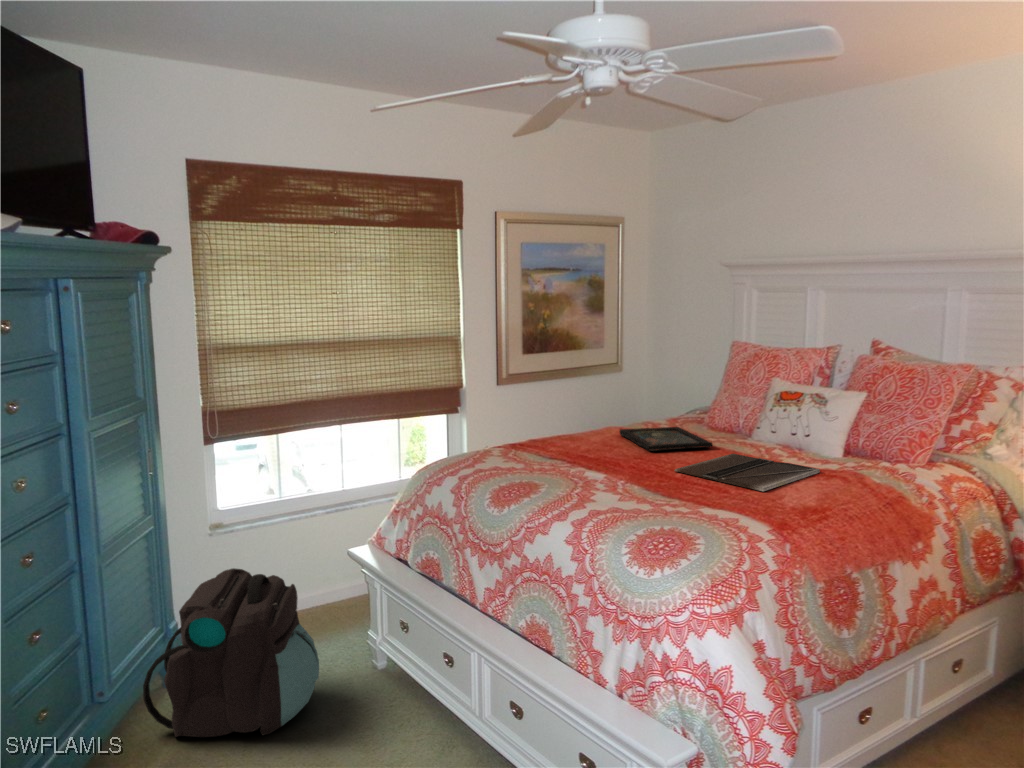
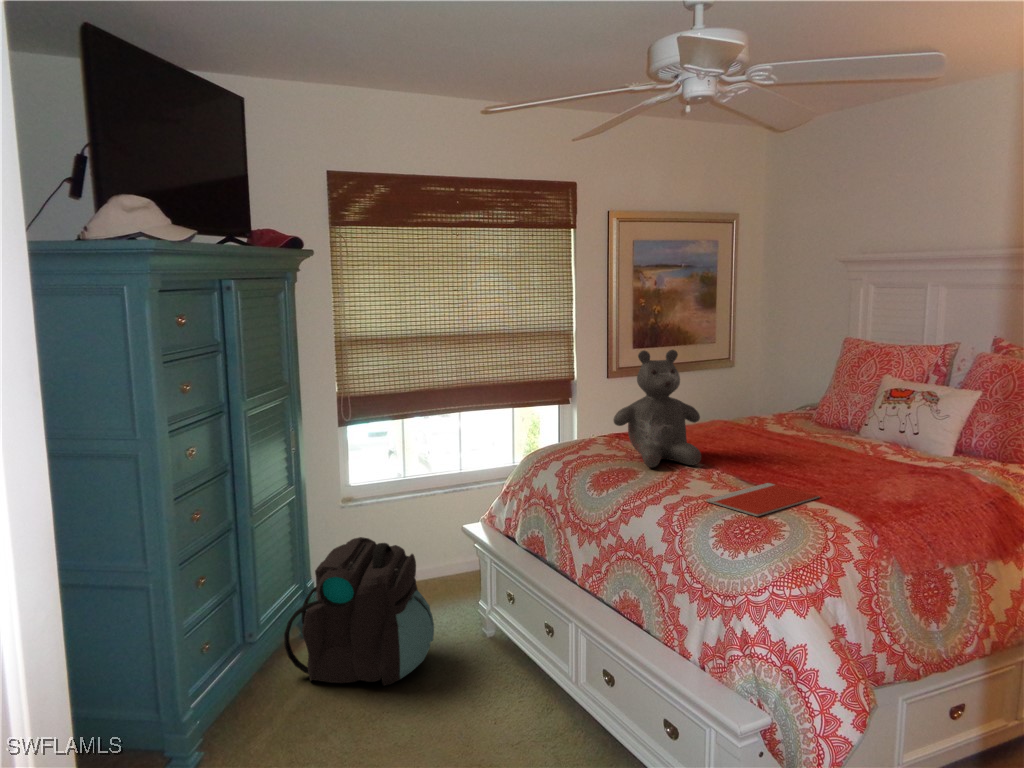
teddy bear: none [511,355,604,479] -> present [614,350,701,467]
tray: present [619,427,712,451] -> none [724,422,816,444]
laptop: present [674,454,820,492] -> none [773,450,924,486]
notebook: none [615,491,728,529] -> present [706,483,820,516]

